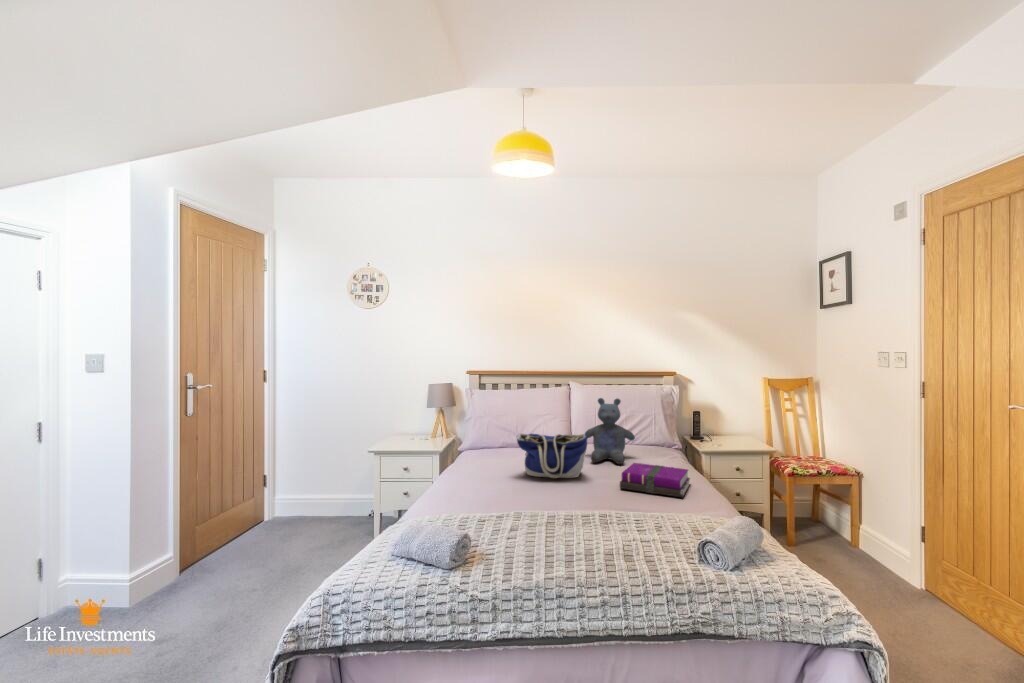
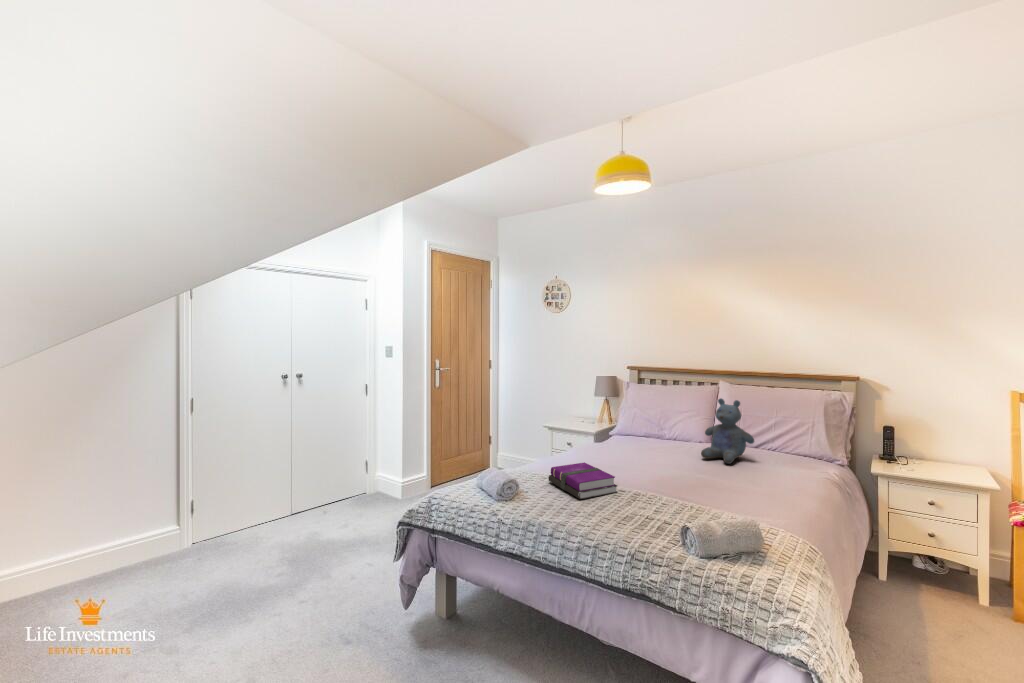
tote bag: present [516,434,587,478] -> none [617,422,680,467]
notebook: present [620,463,690,497] -> present [549,462,617,499]

